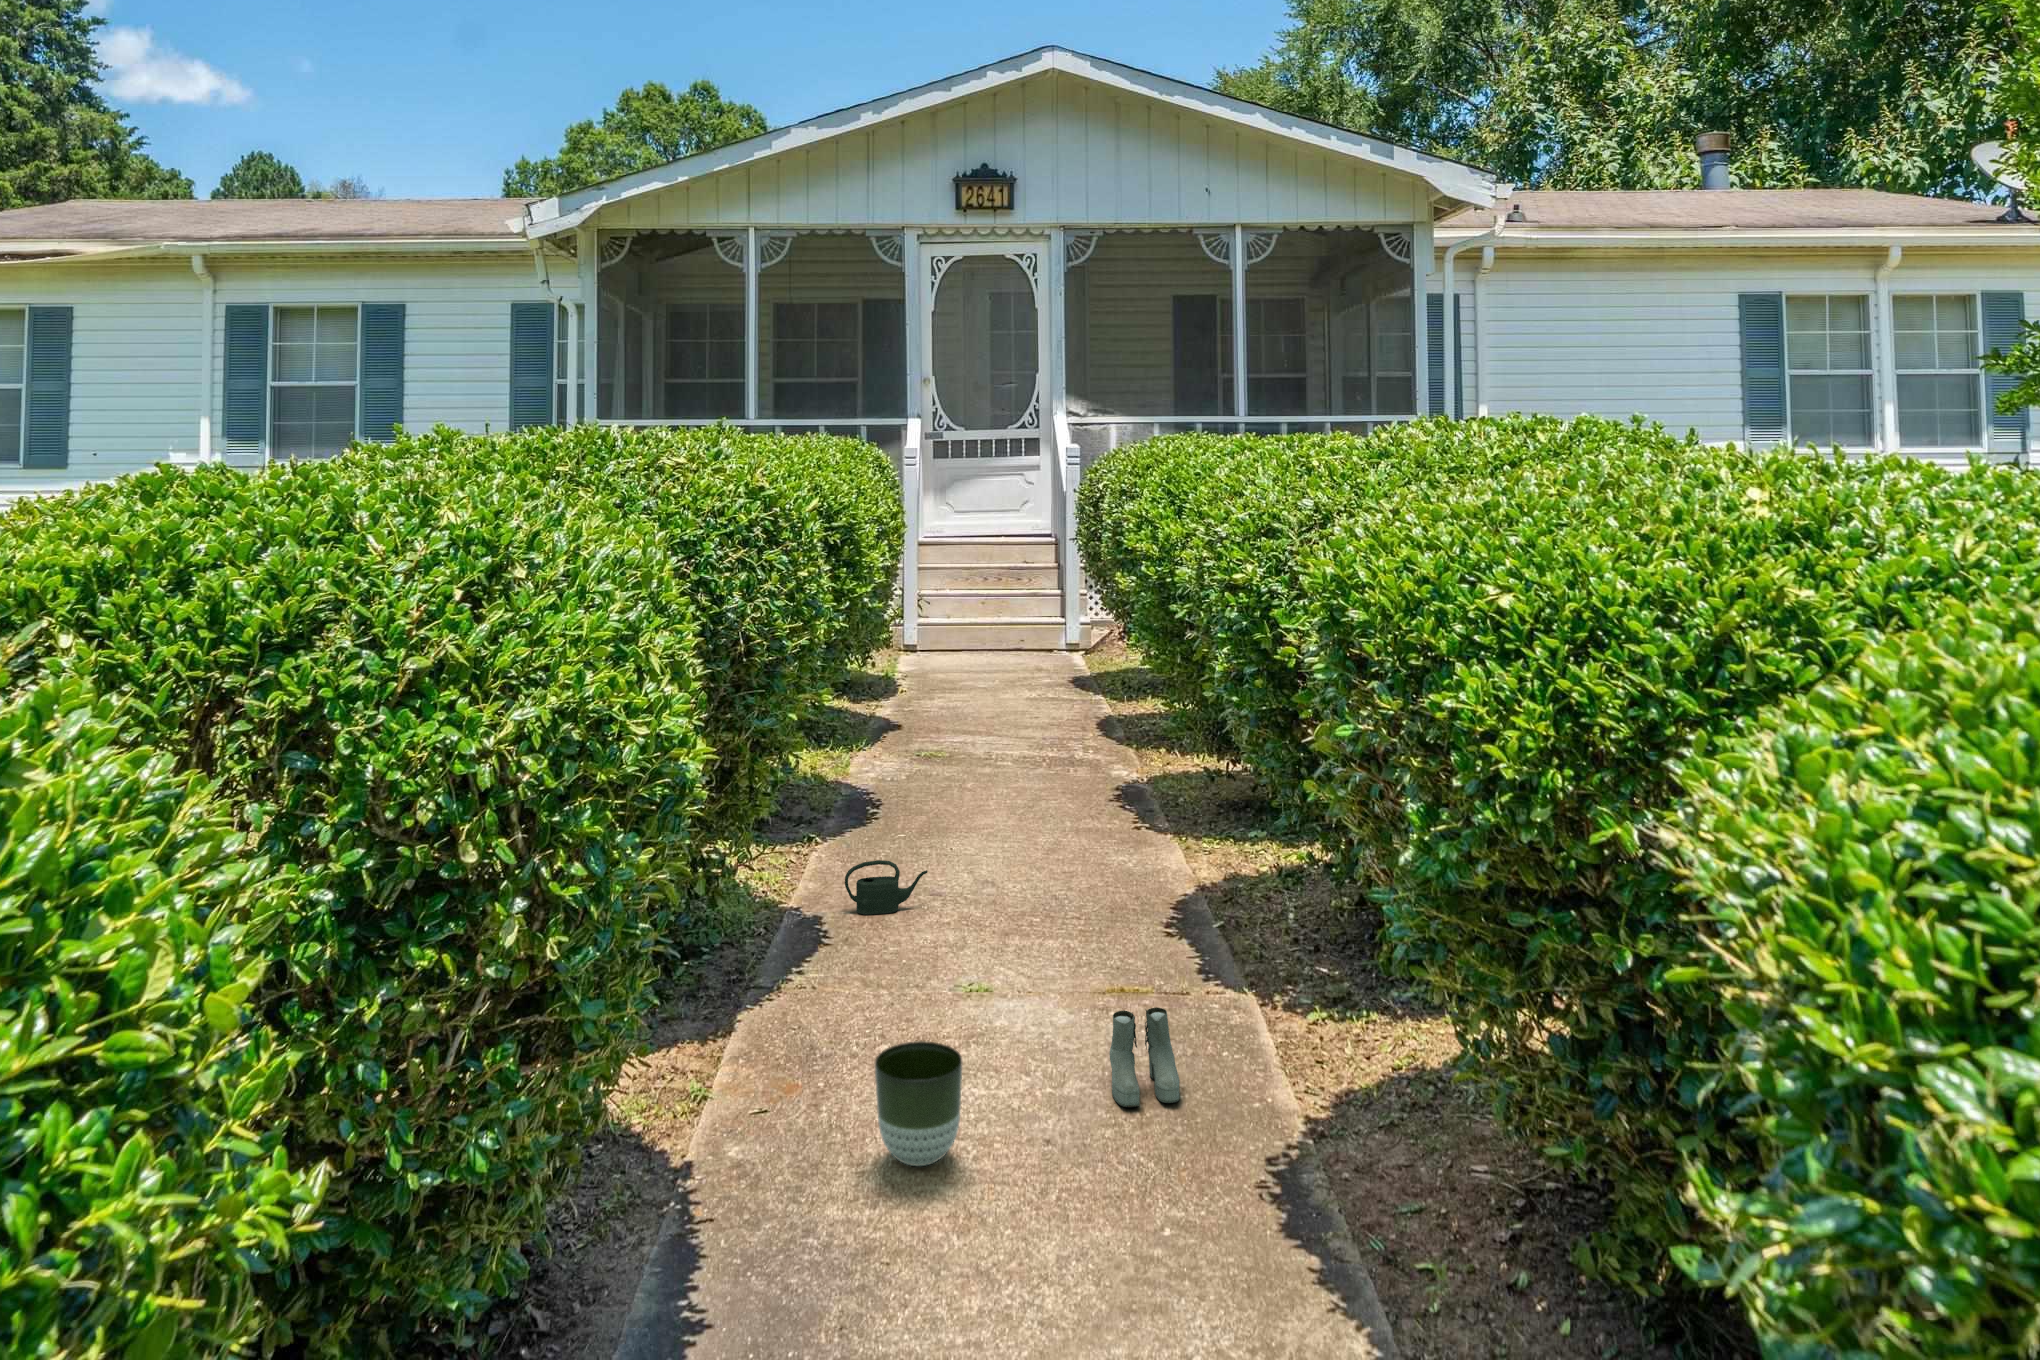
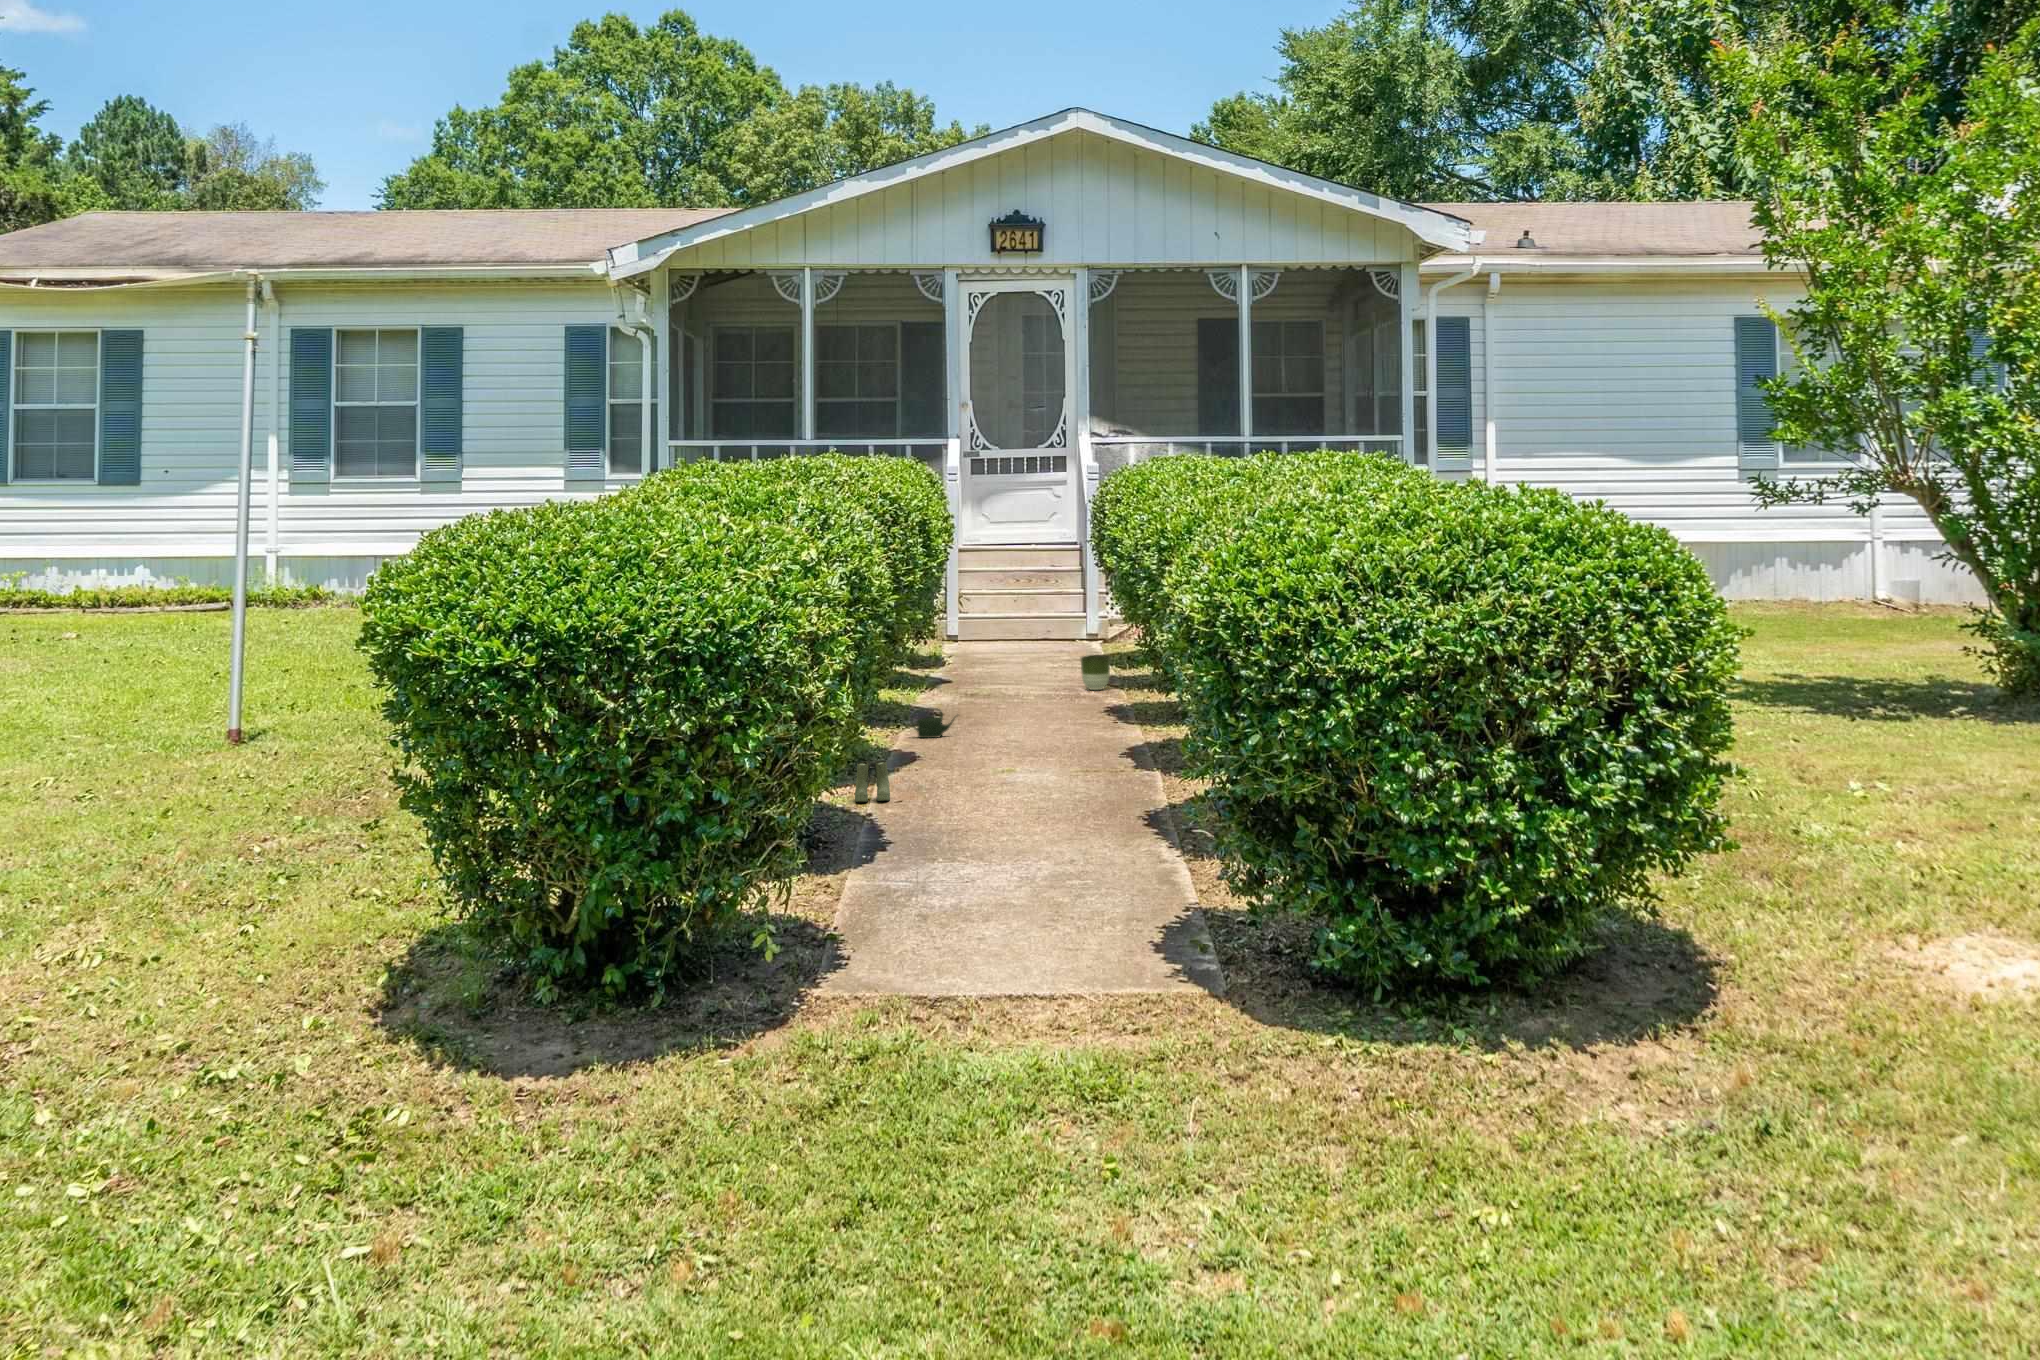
boots: present [1110,1007,1180,1107] -> present [855,761,890,802]
planter: present [875,1041,962,1166] -> present [1081,655,1110,690]

